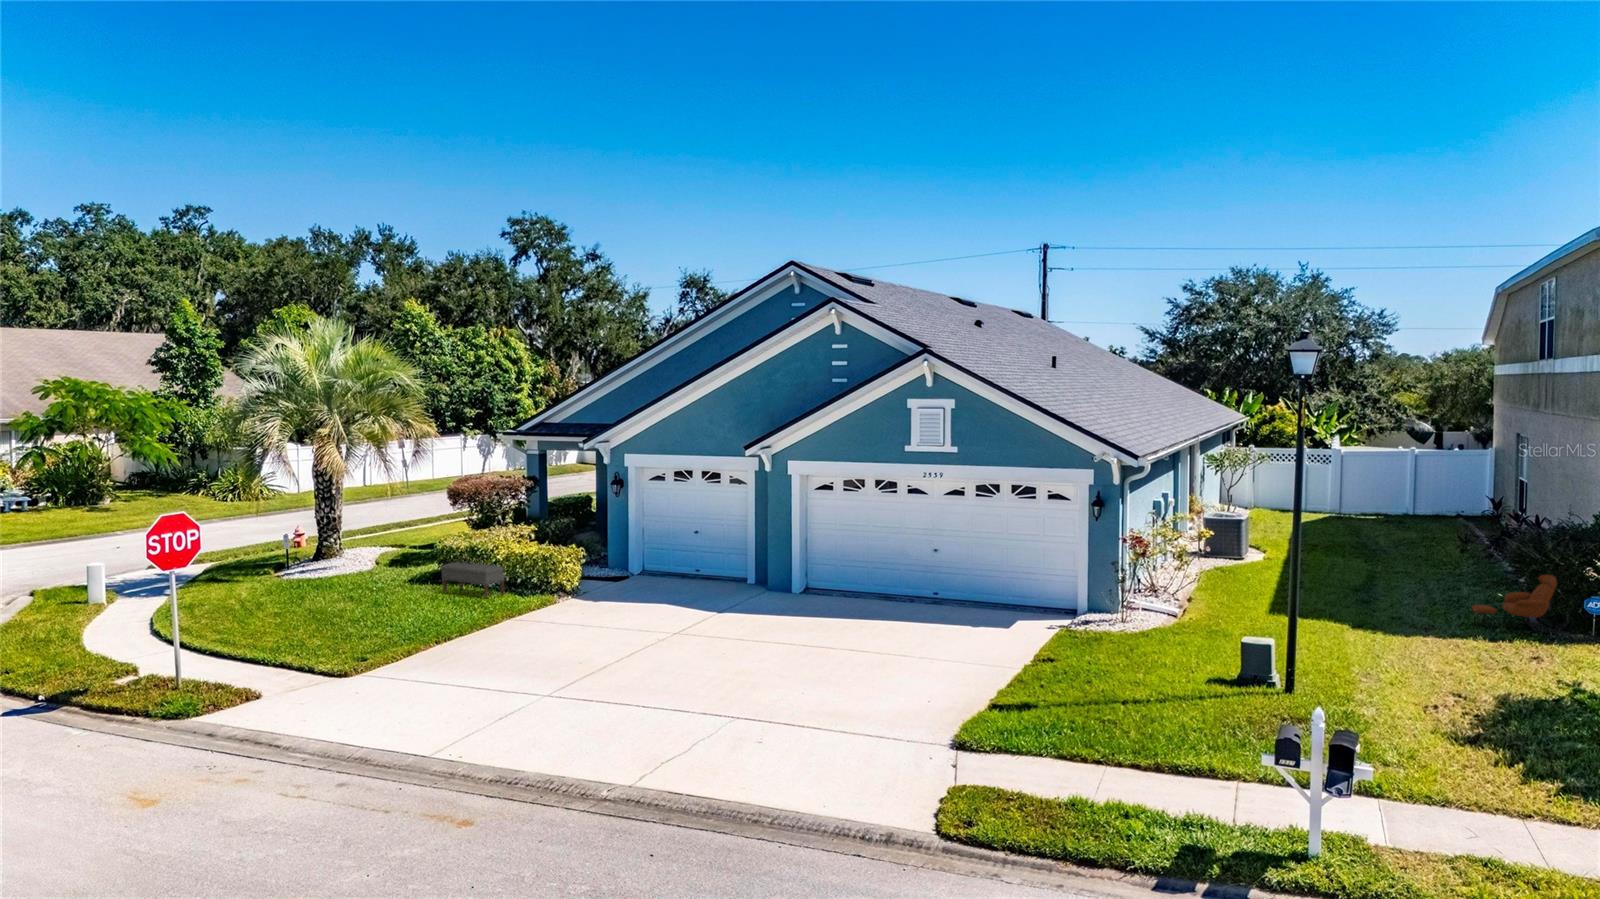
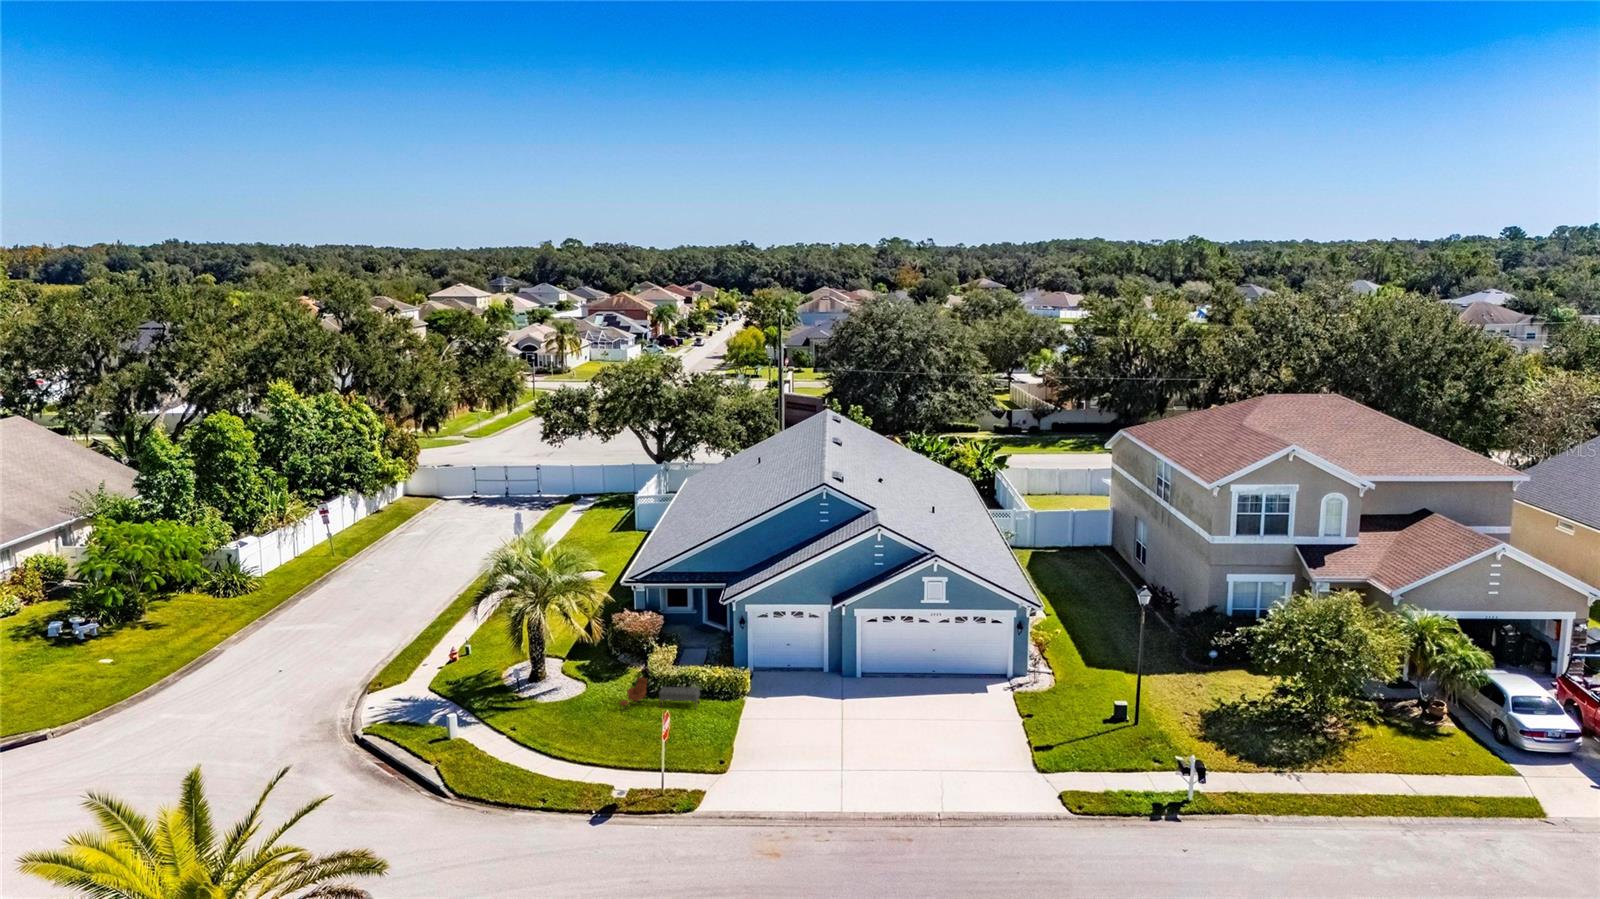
lounge chair: present [1472,575,1557,629] -> present [620,677,647,710]

